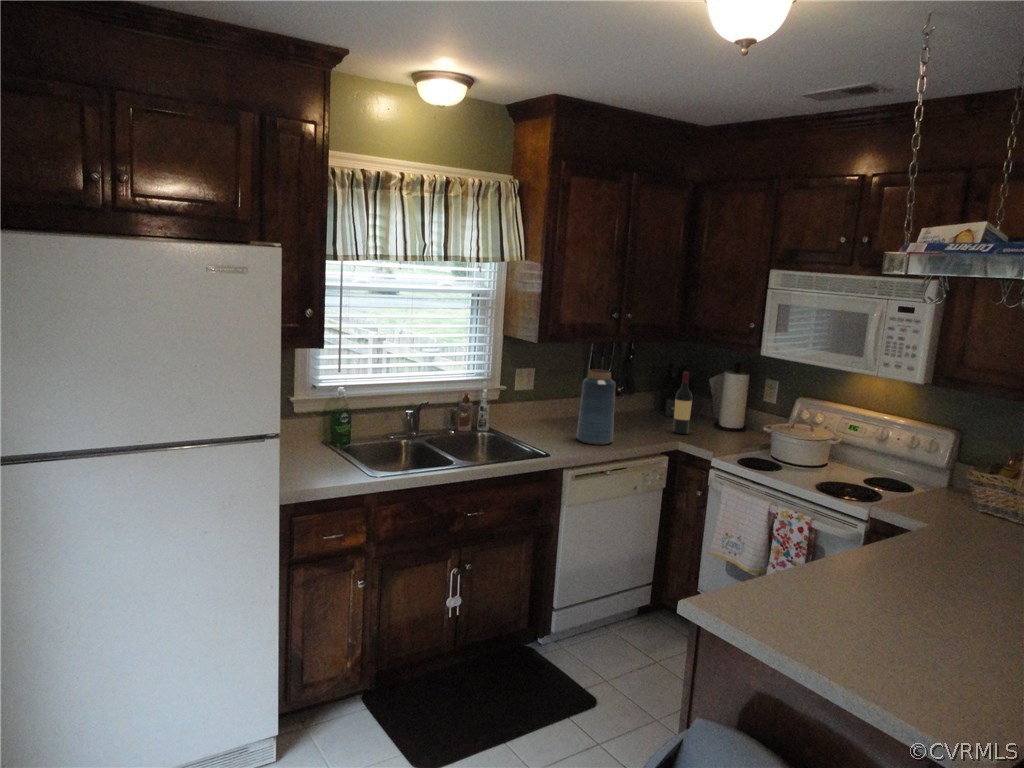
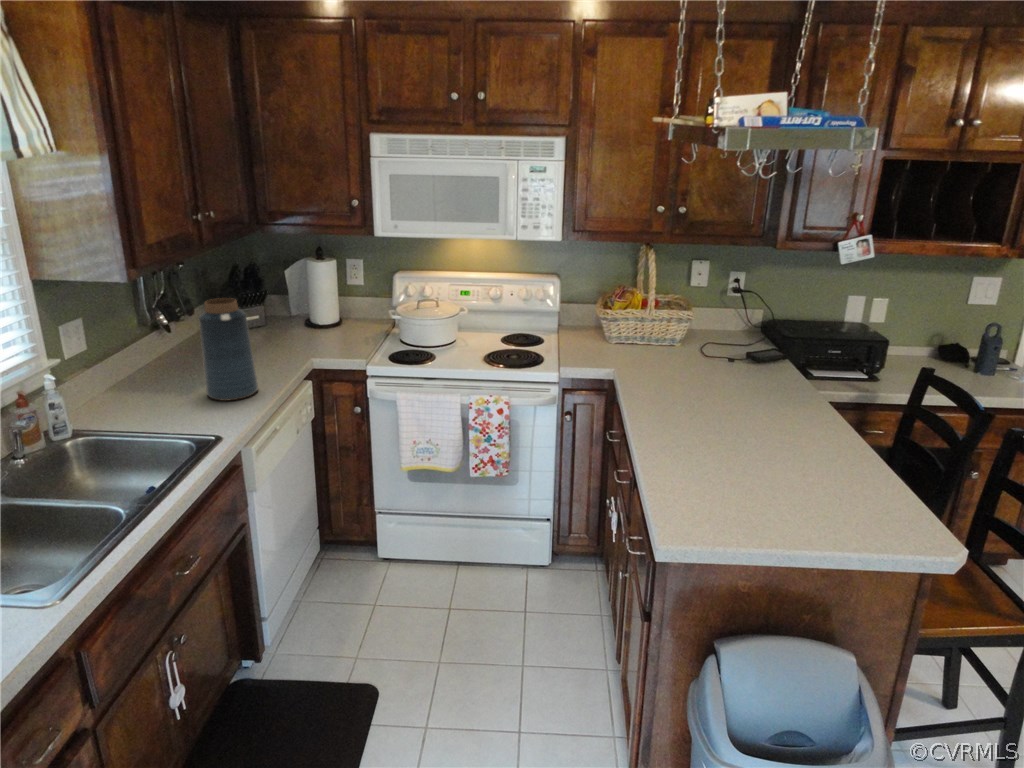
wine bottle: present [673,372,692,434] -> none [278,276,301,351]

